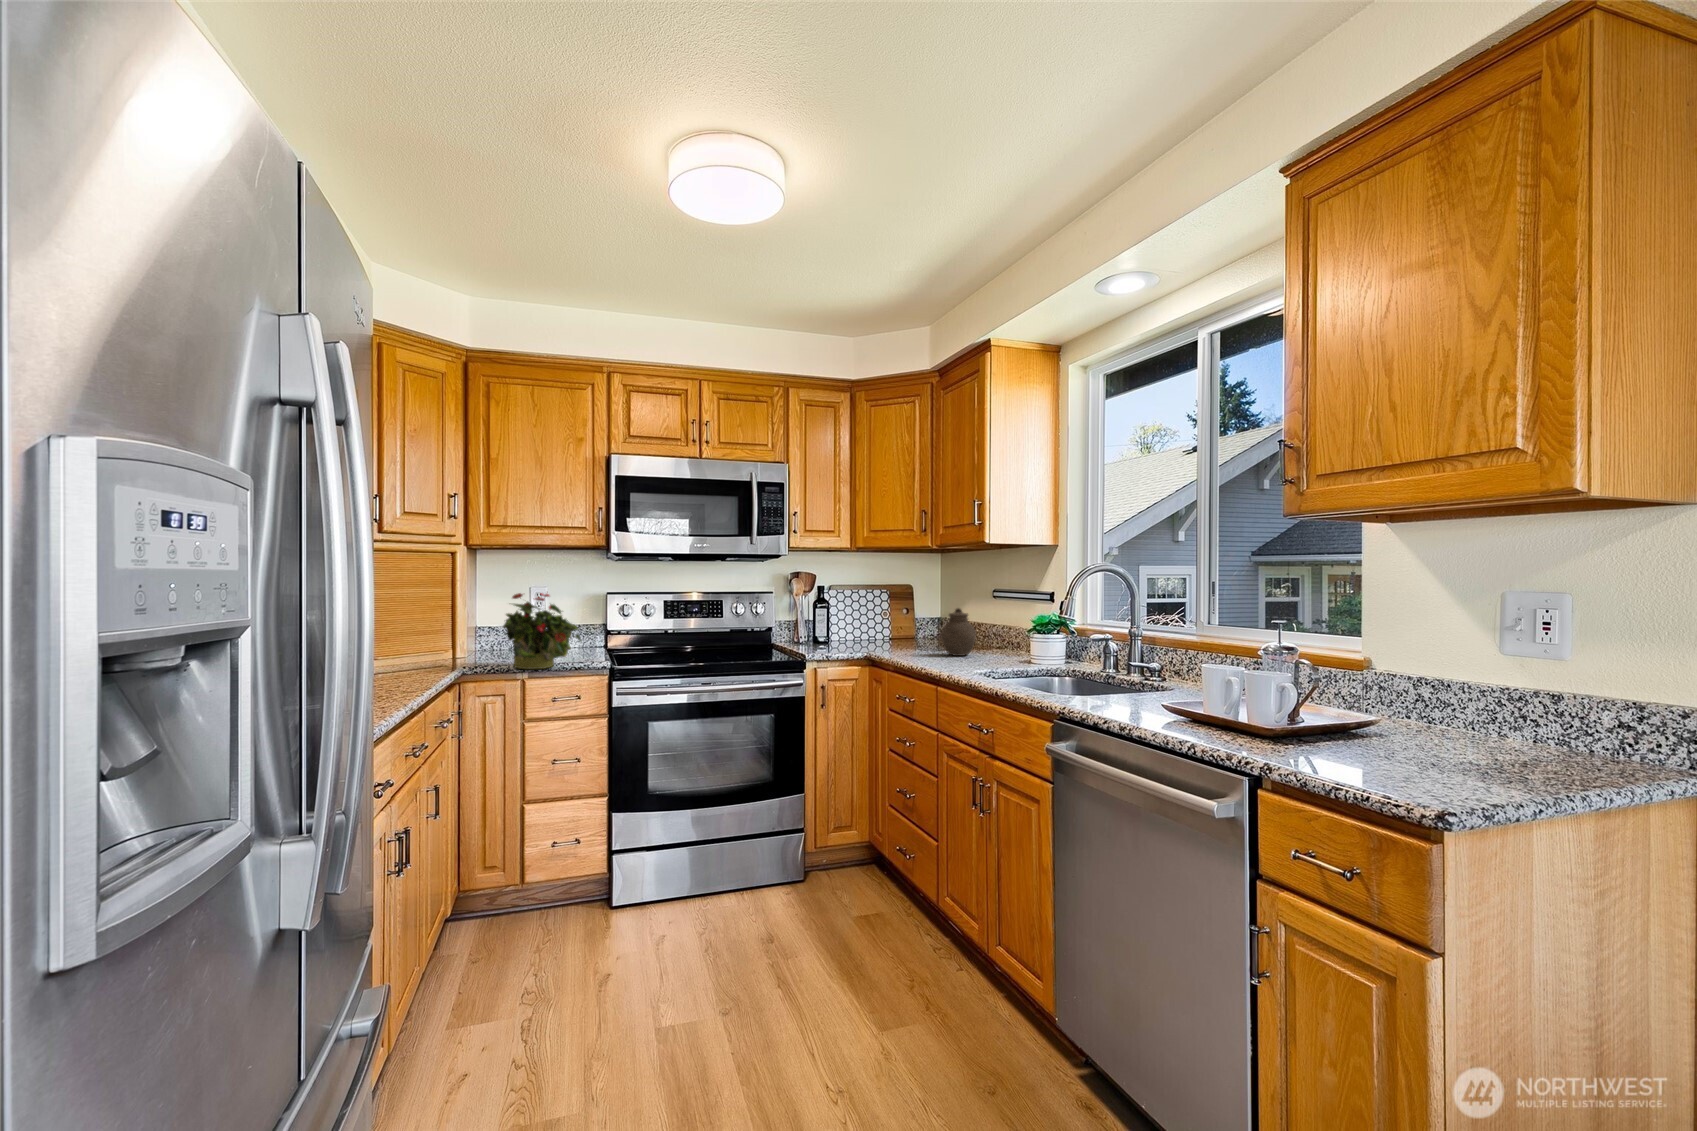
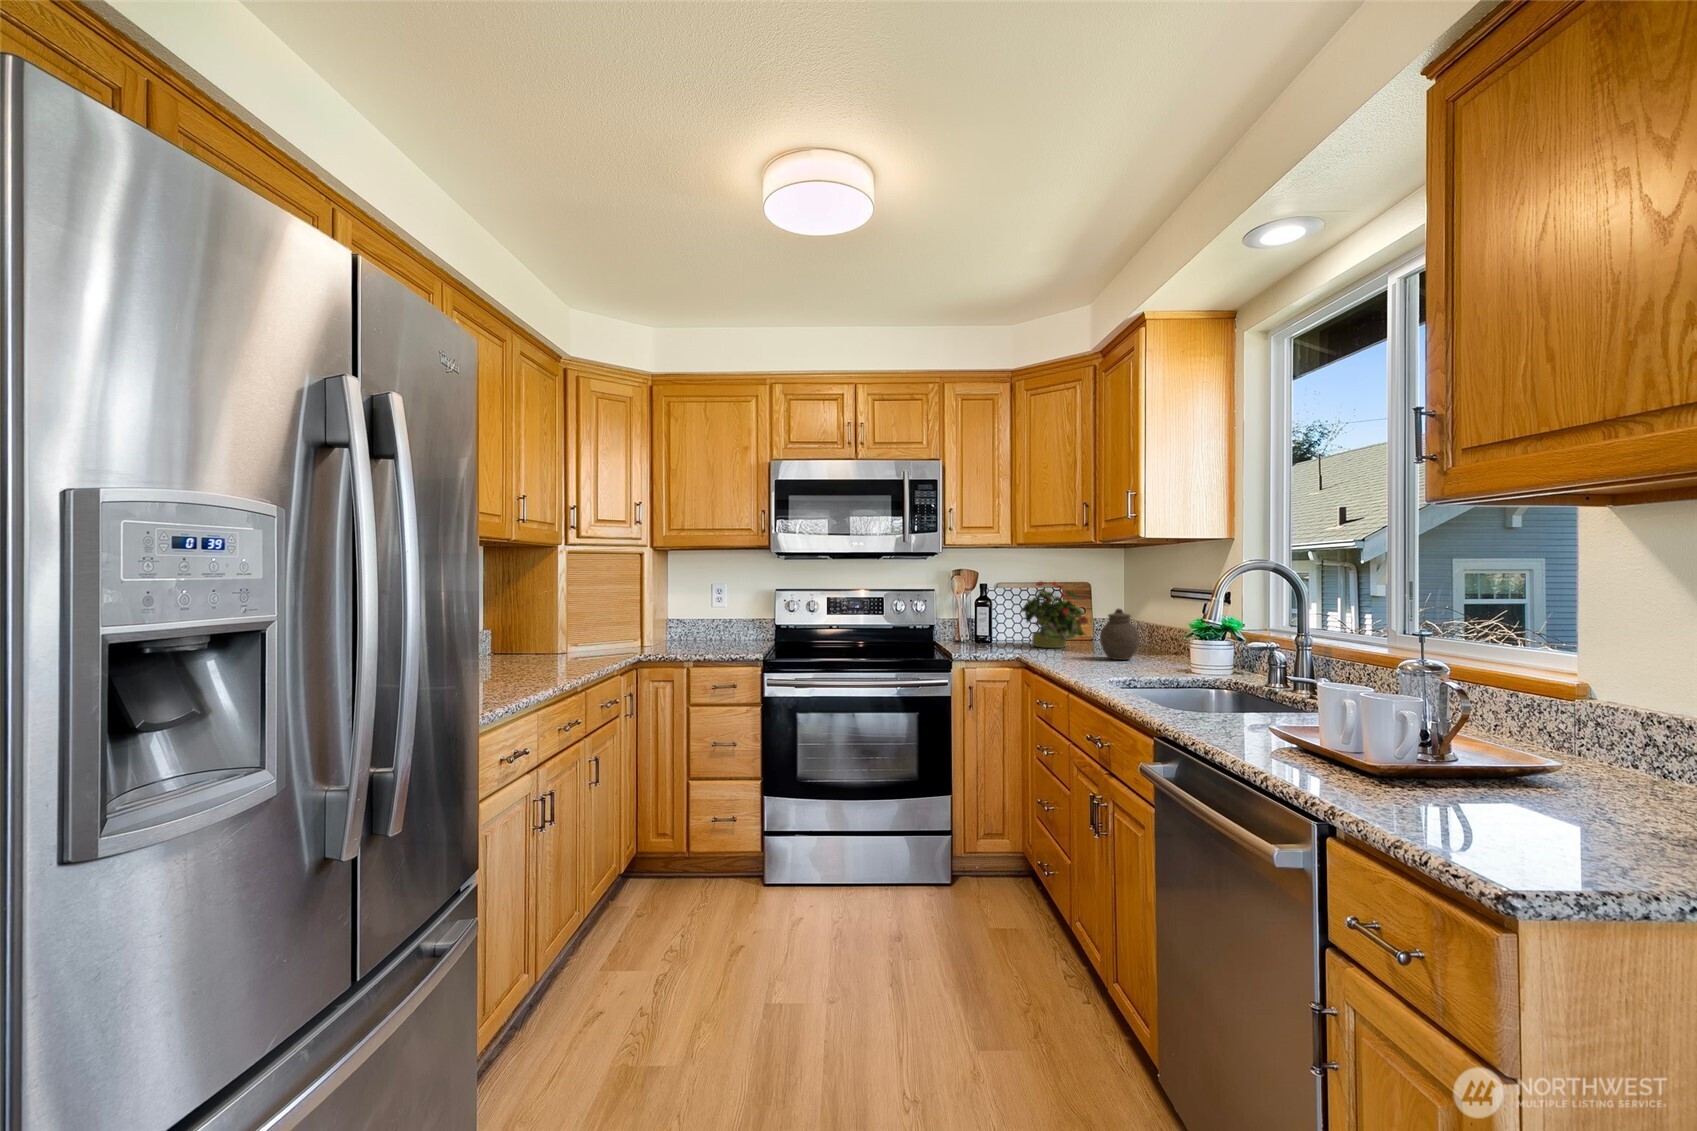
potted plant: present [503,593,581,669] -> present [1021,581,1088,648]

